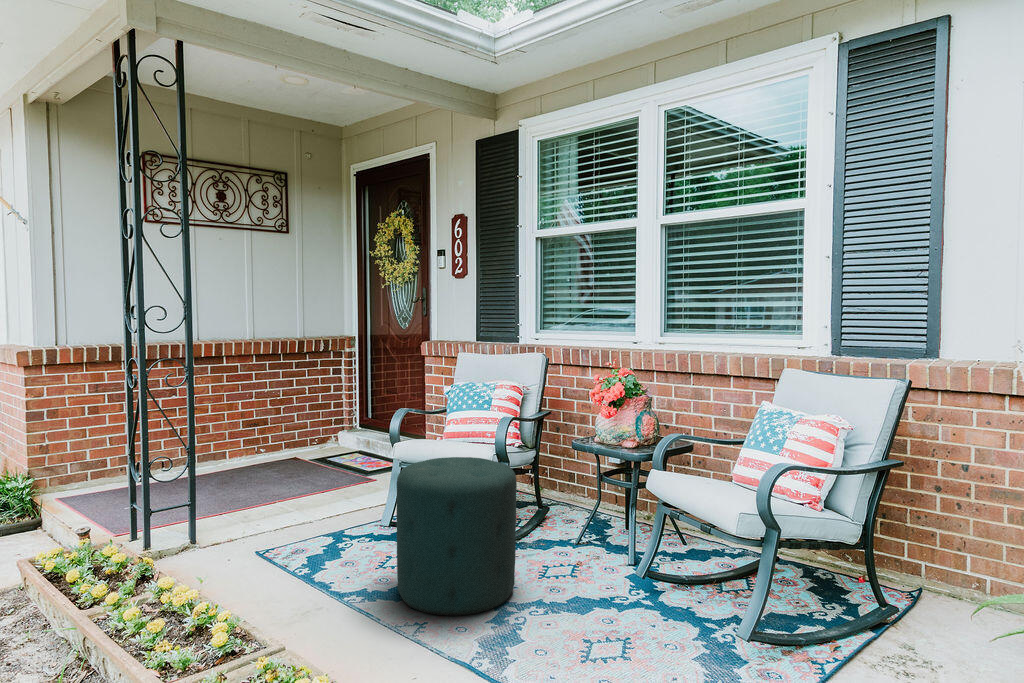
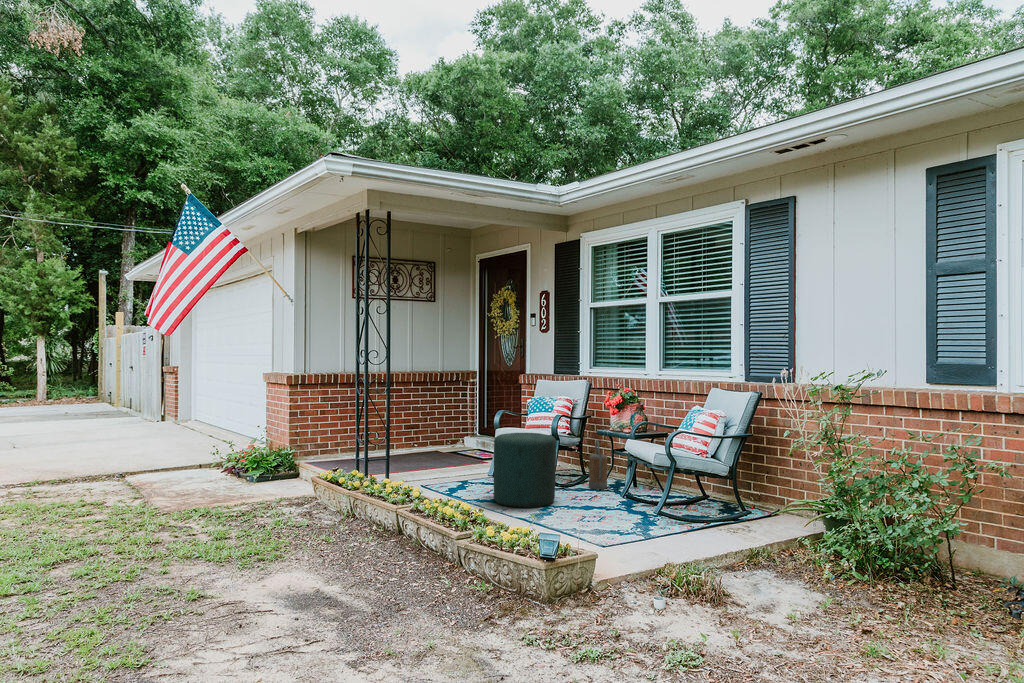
watering can: none [557,455,588,542] -> present [589,440,607,489]

